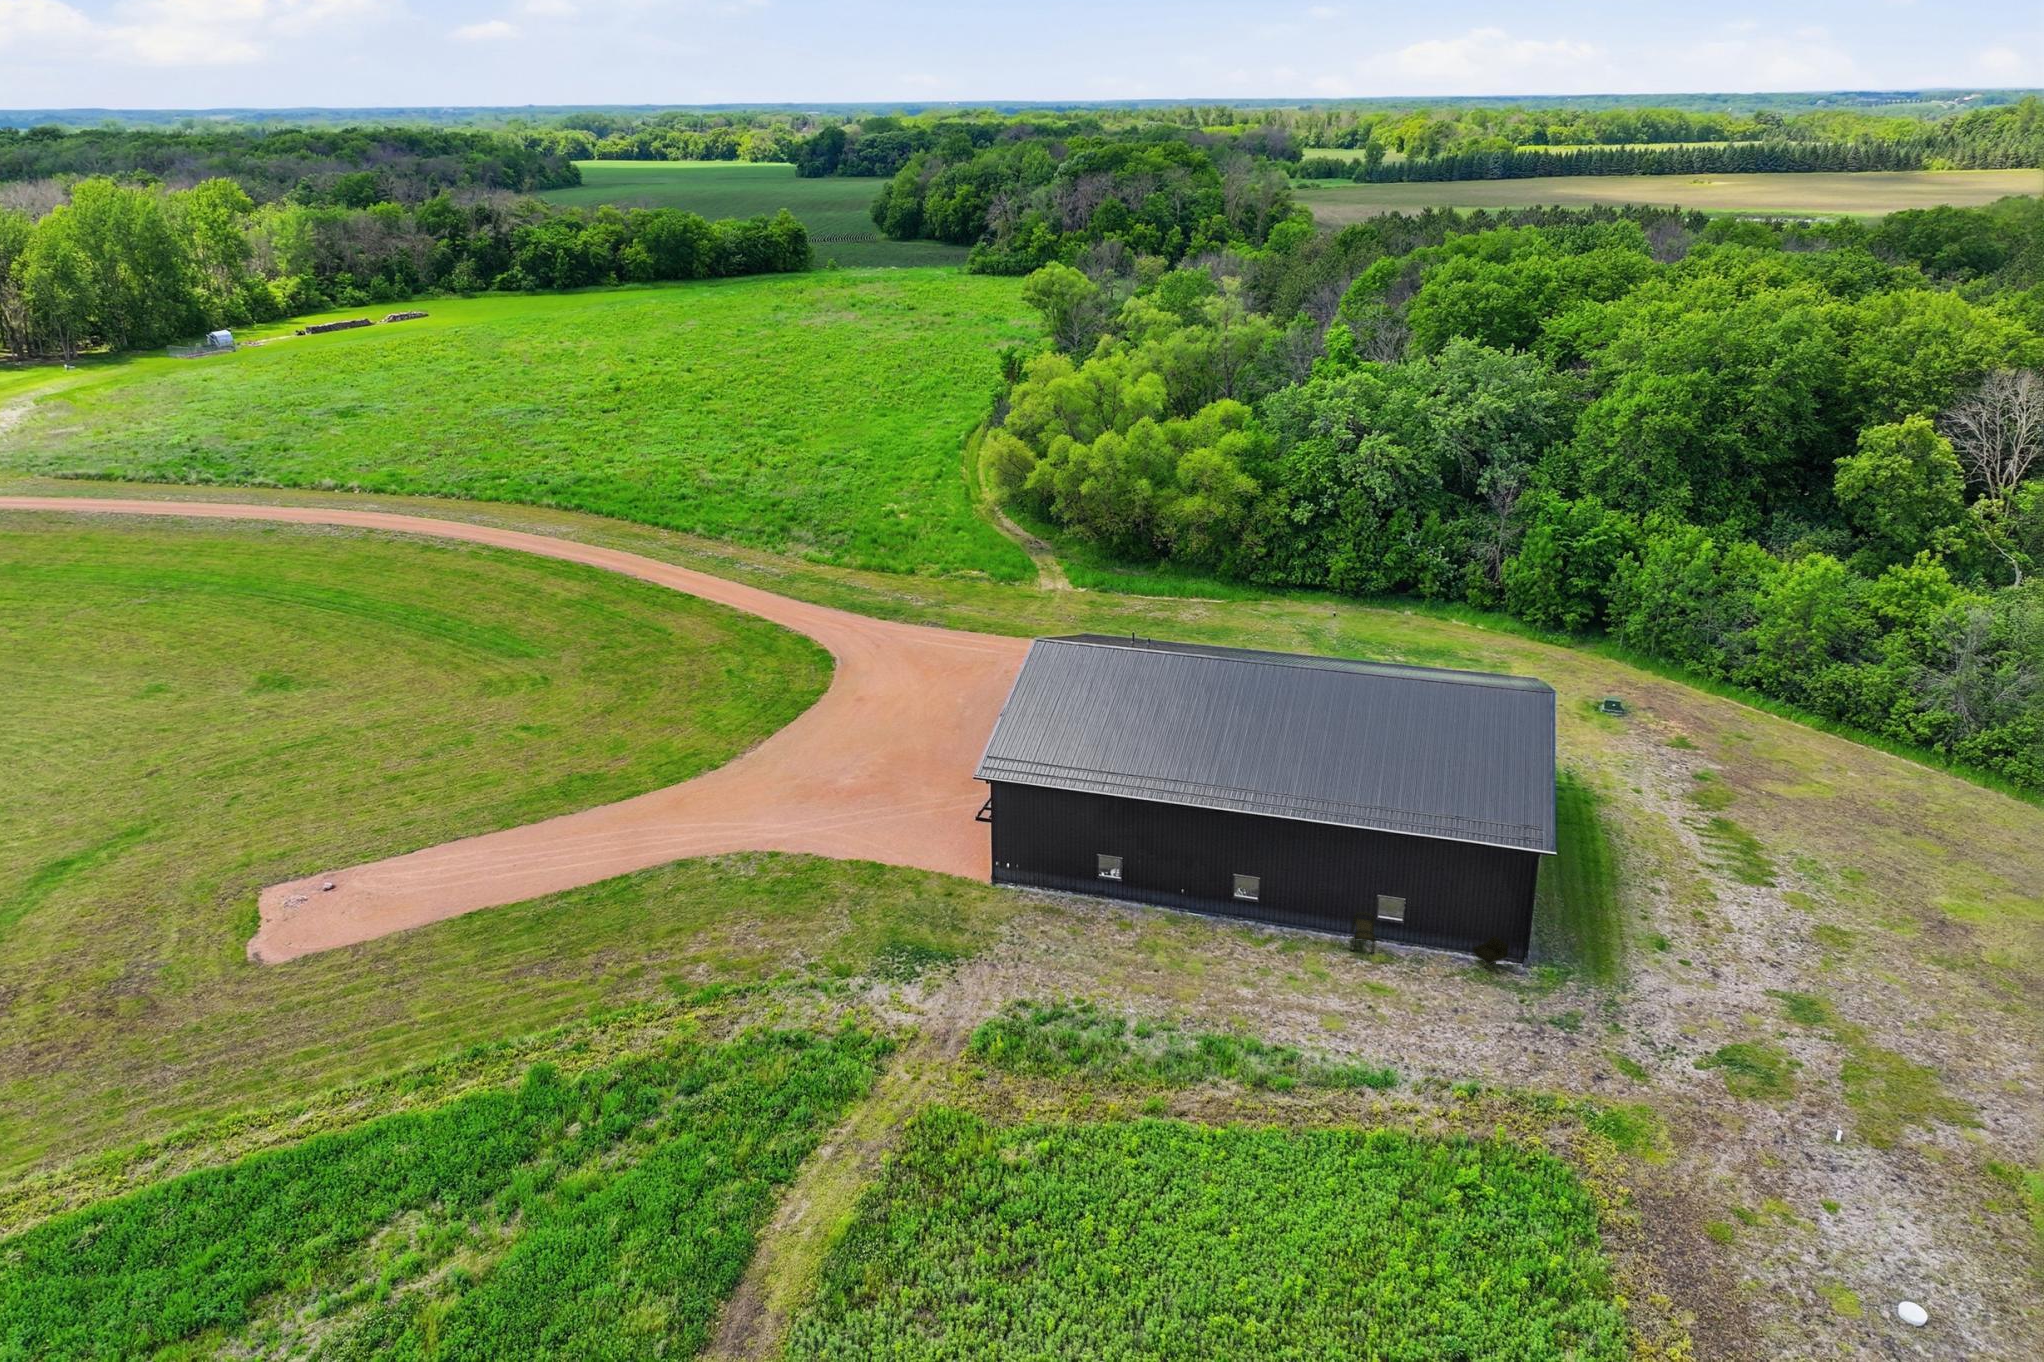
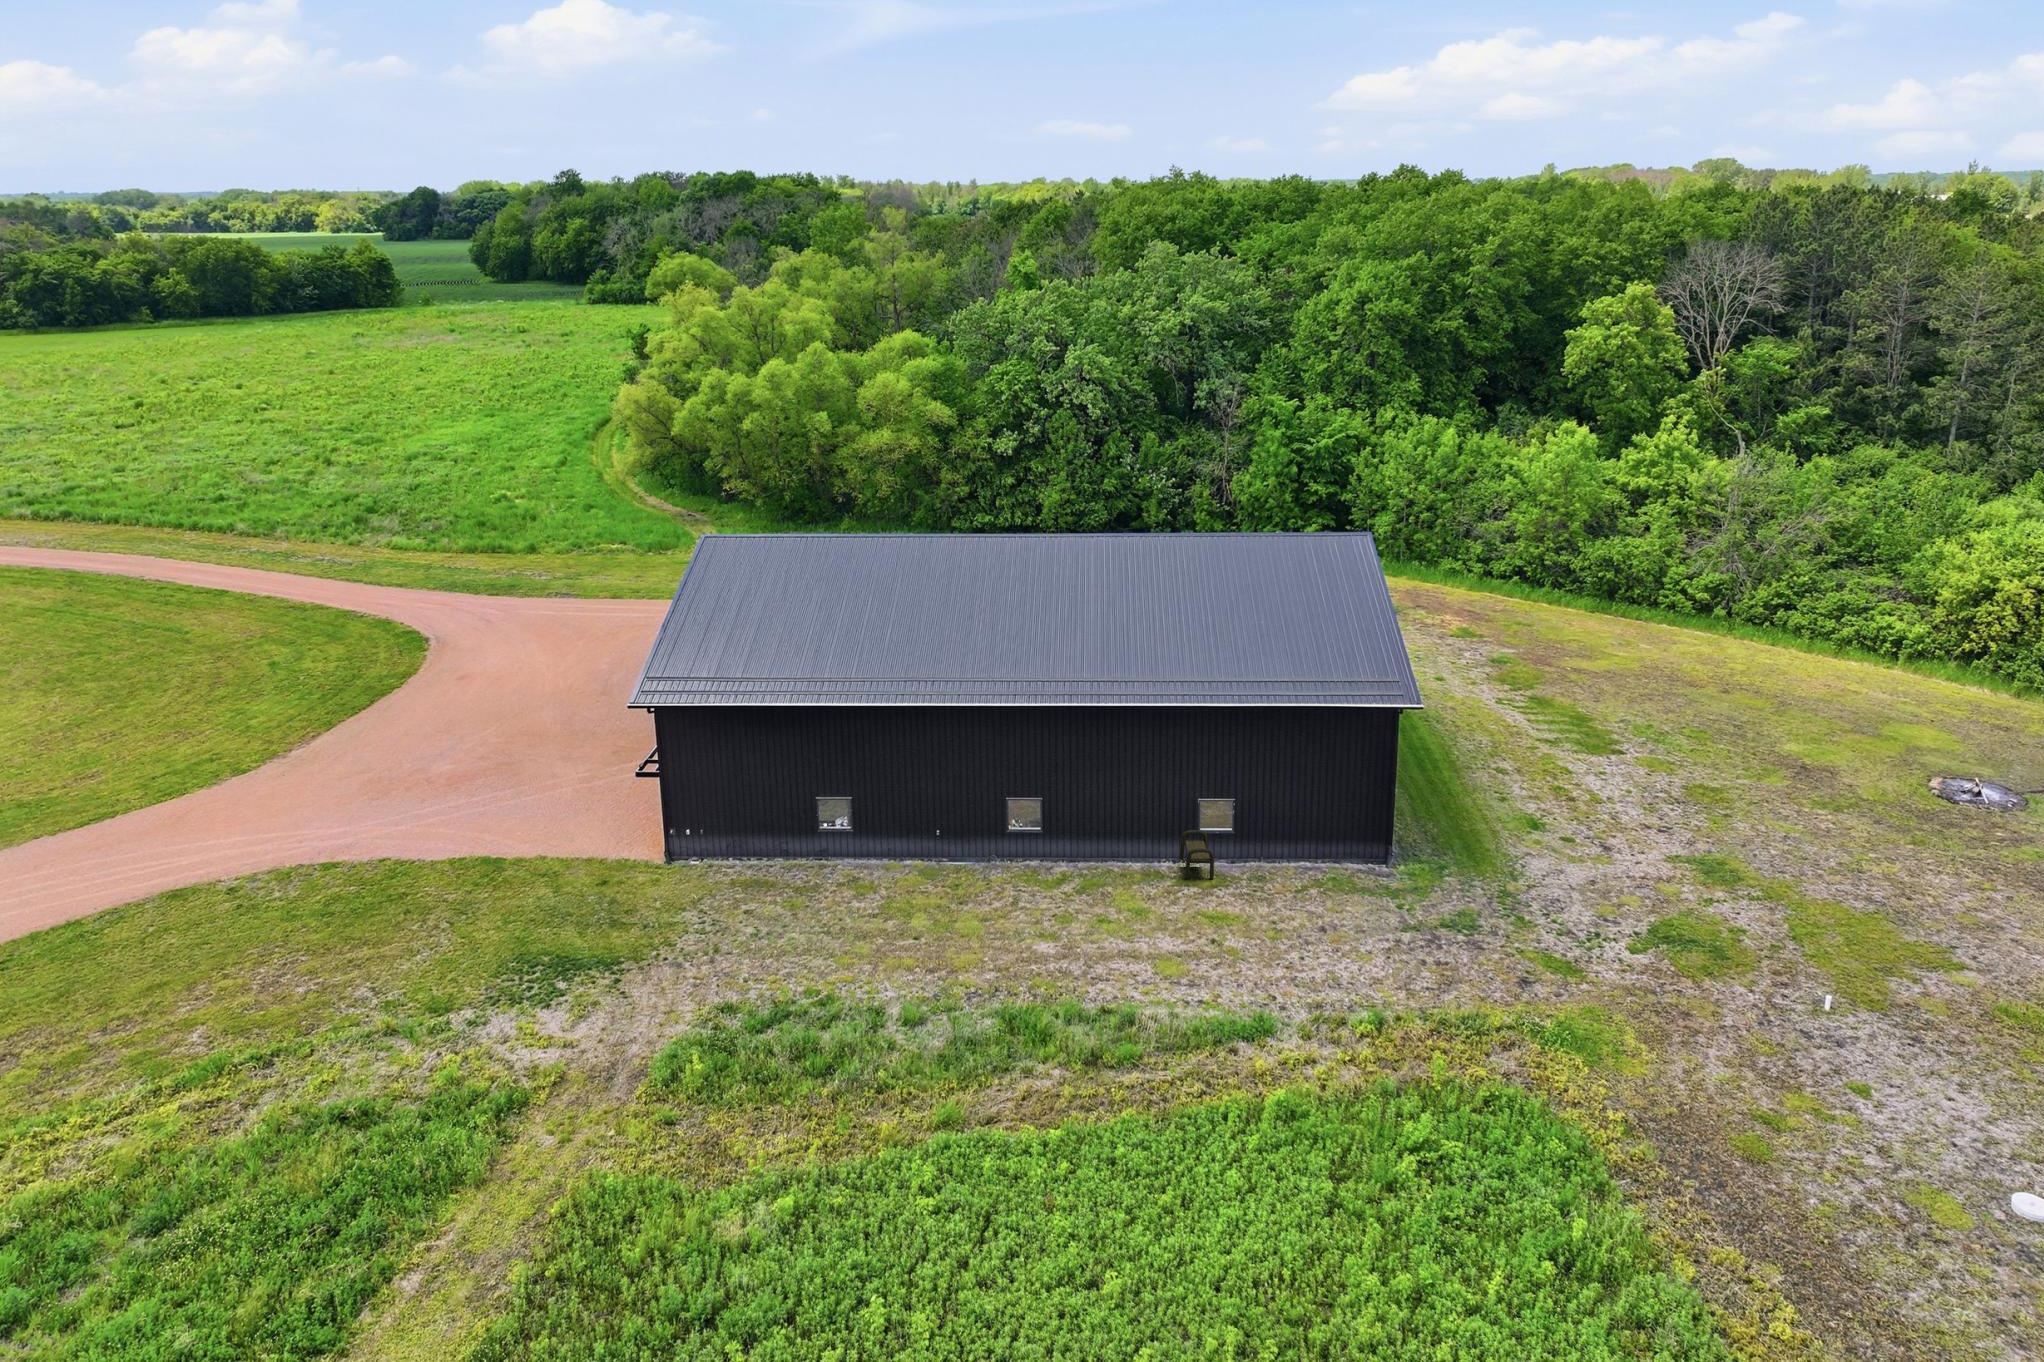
lounge chair: present [1472,936,1509,967] -> none [1331,836,1375,880]

